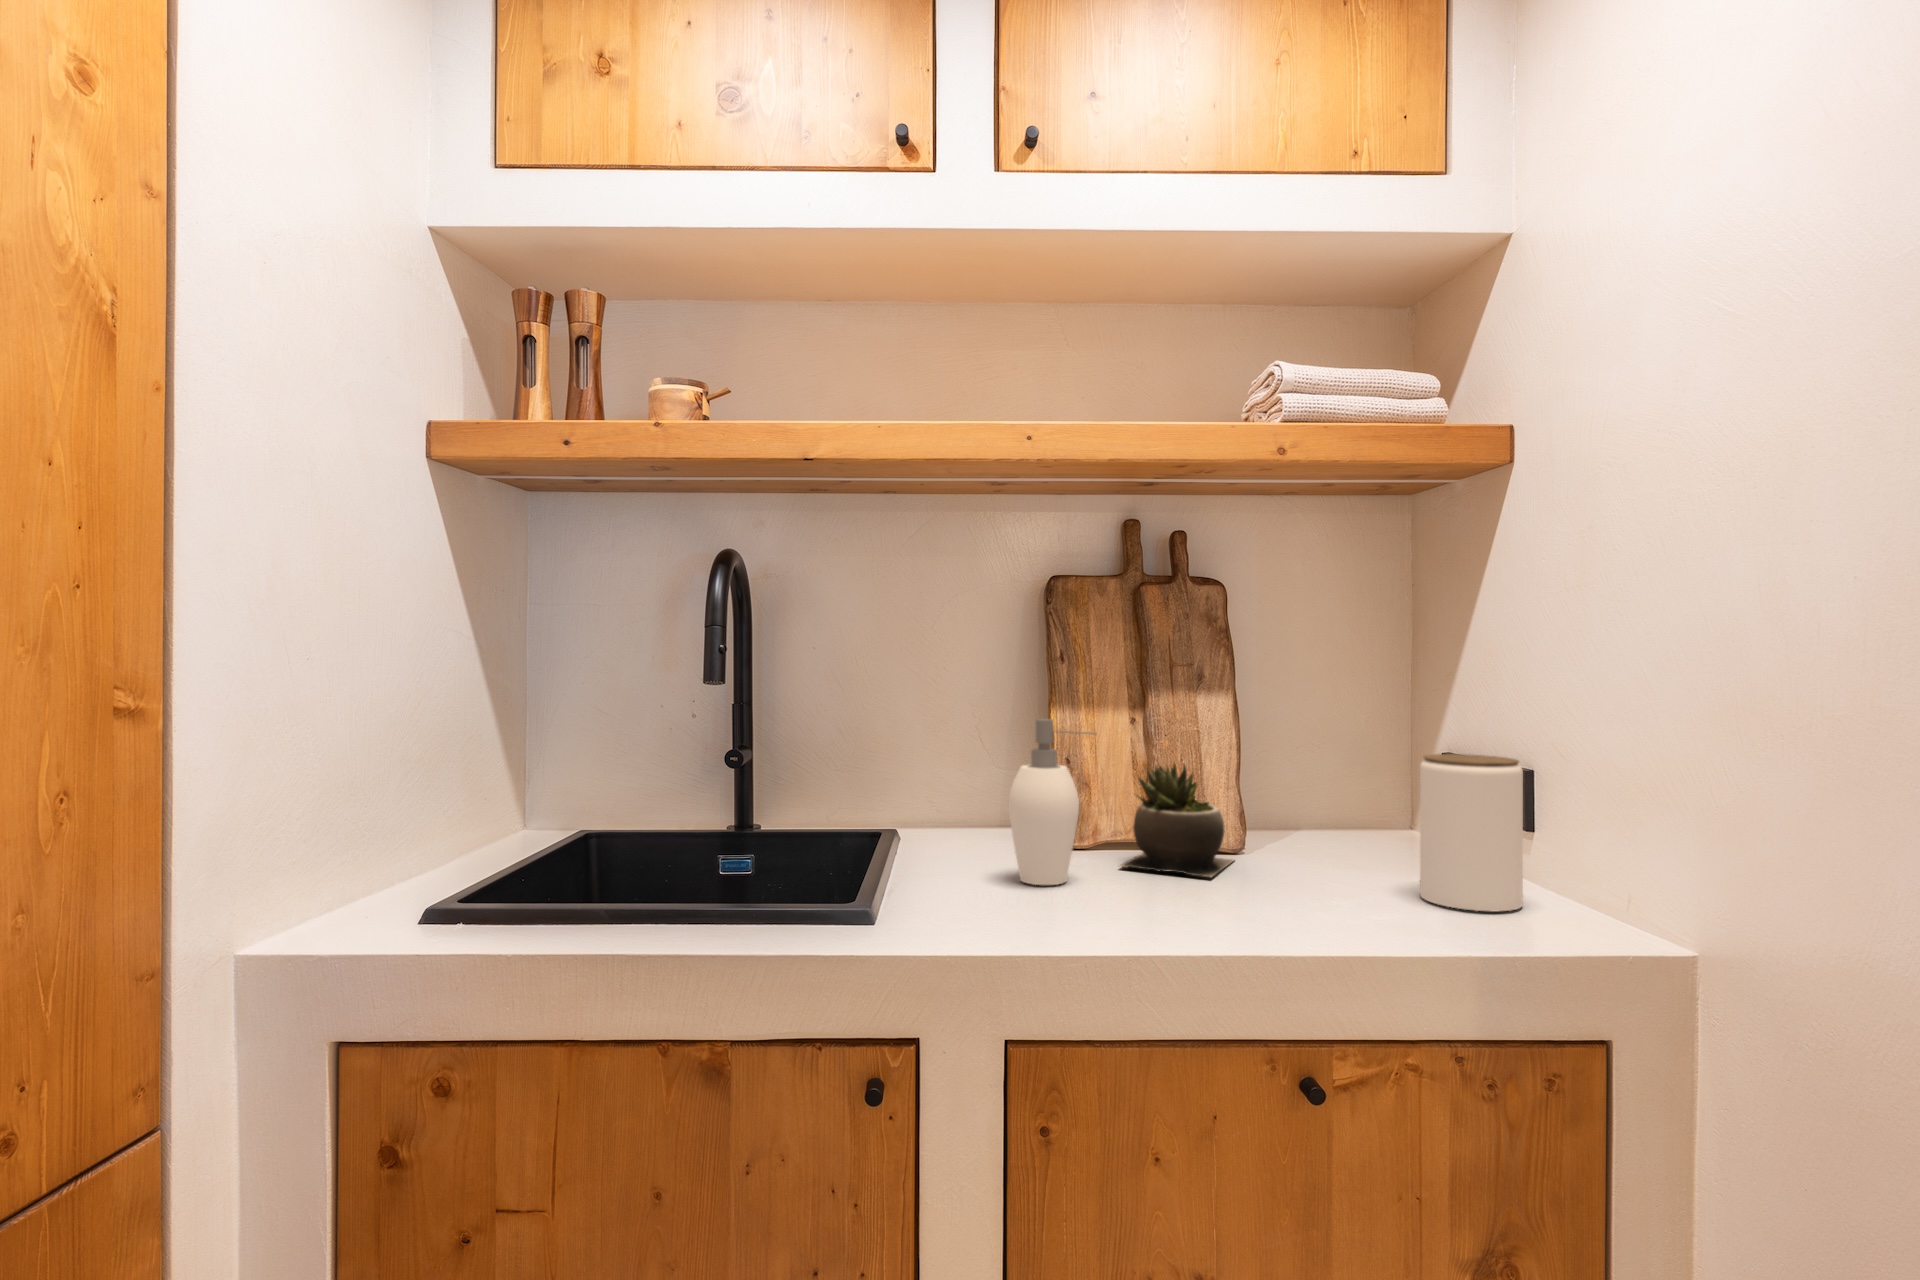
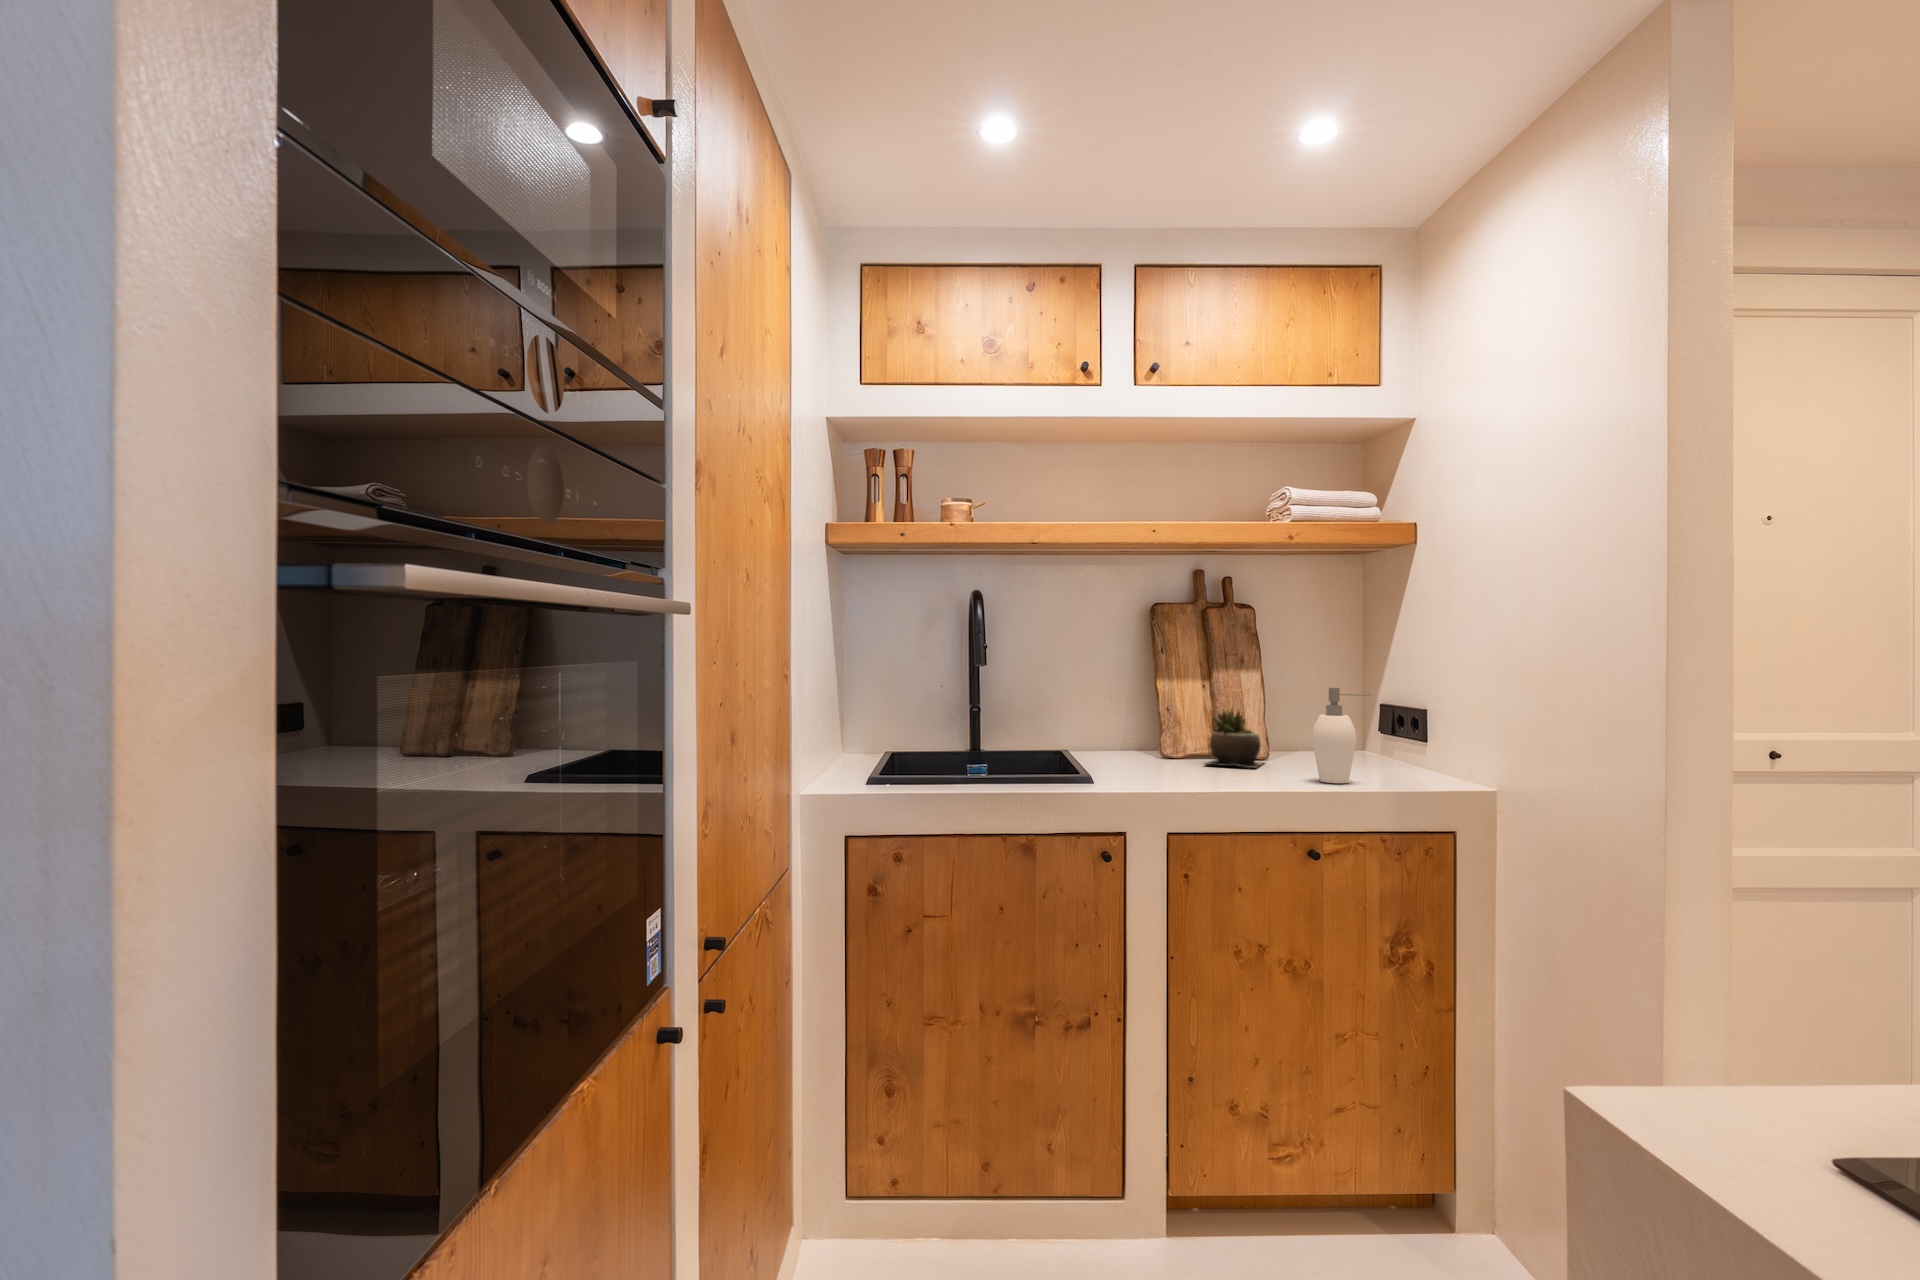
soap dispenser: present [1008,719,1095,885] -> present [1312,688,1370,783]
jar: present [1420,754,1523,911] -> none [1366,700,1418,777]

